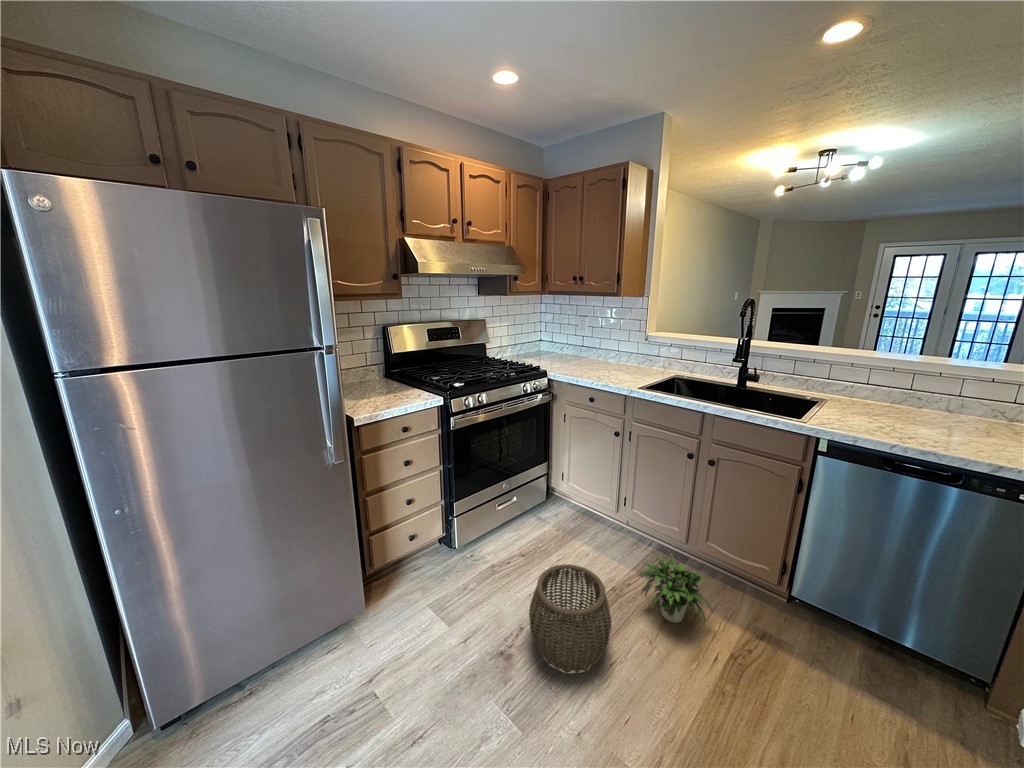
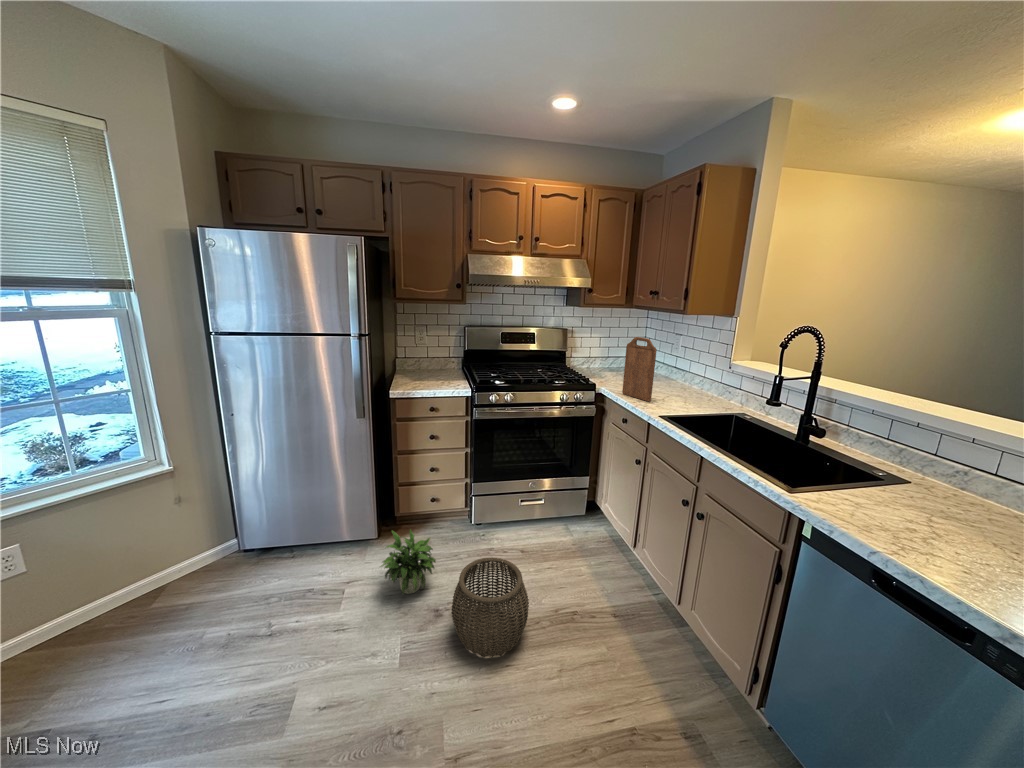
cutting board: none [581,320,616,378] -> present [622,337,657,402]
potted plant: present [620,554,712,623] -> present [381,529,436,594]

